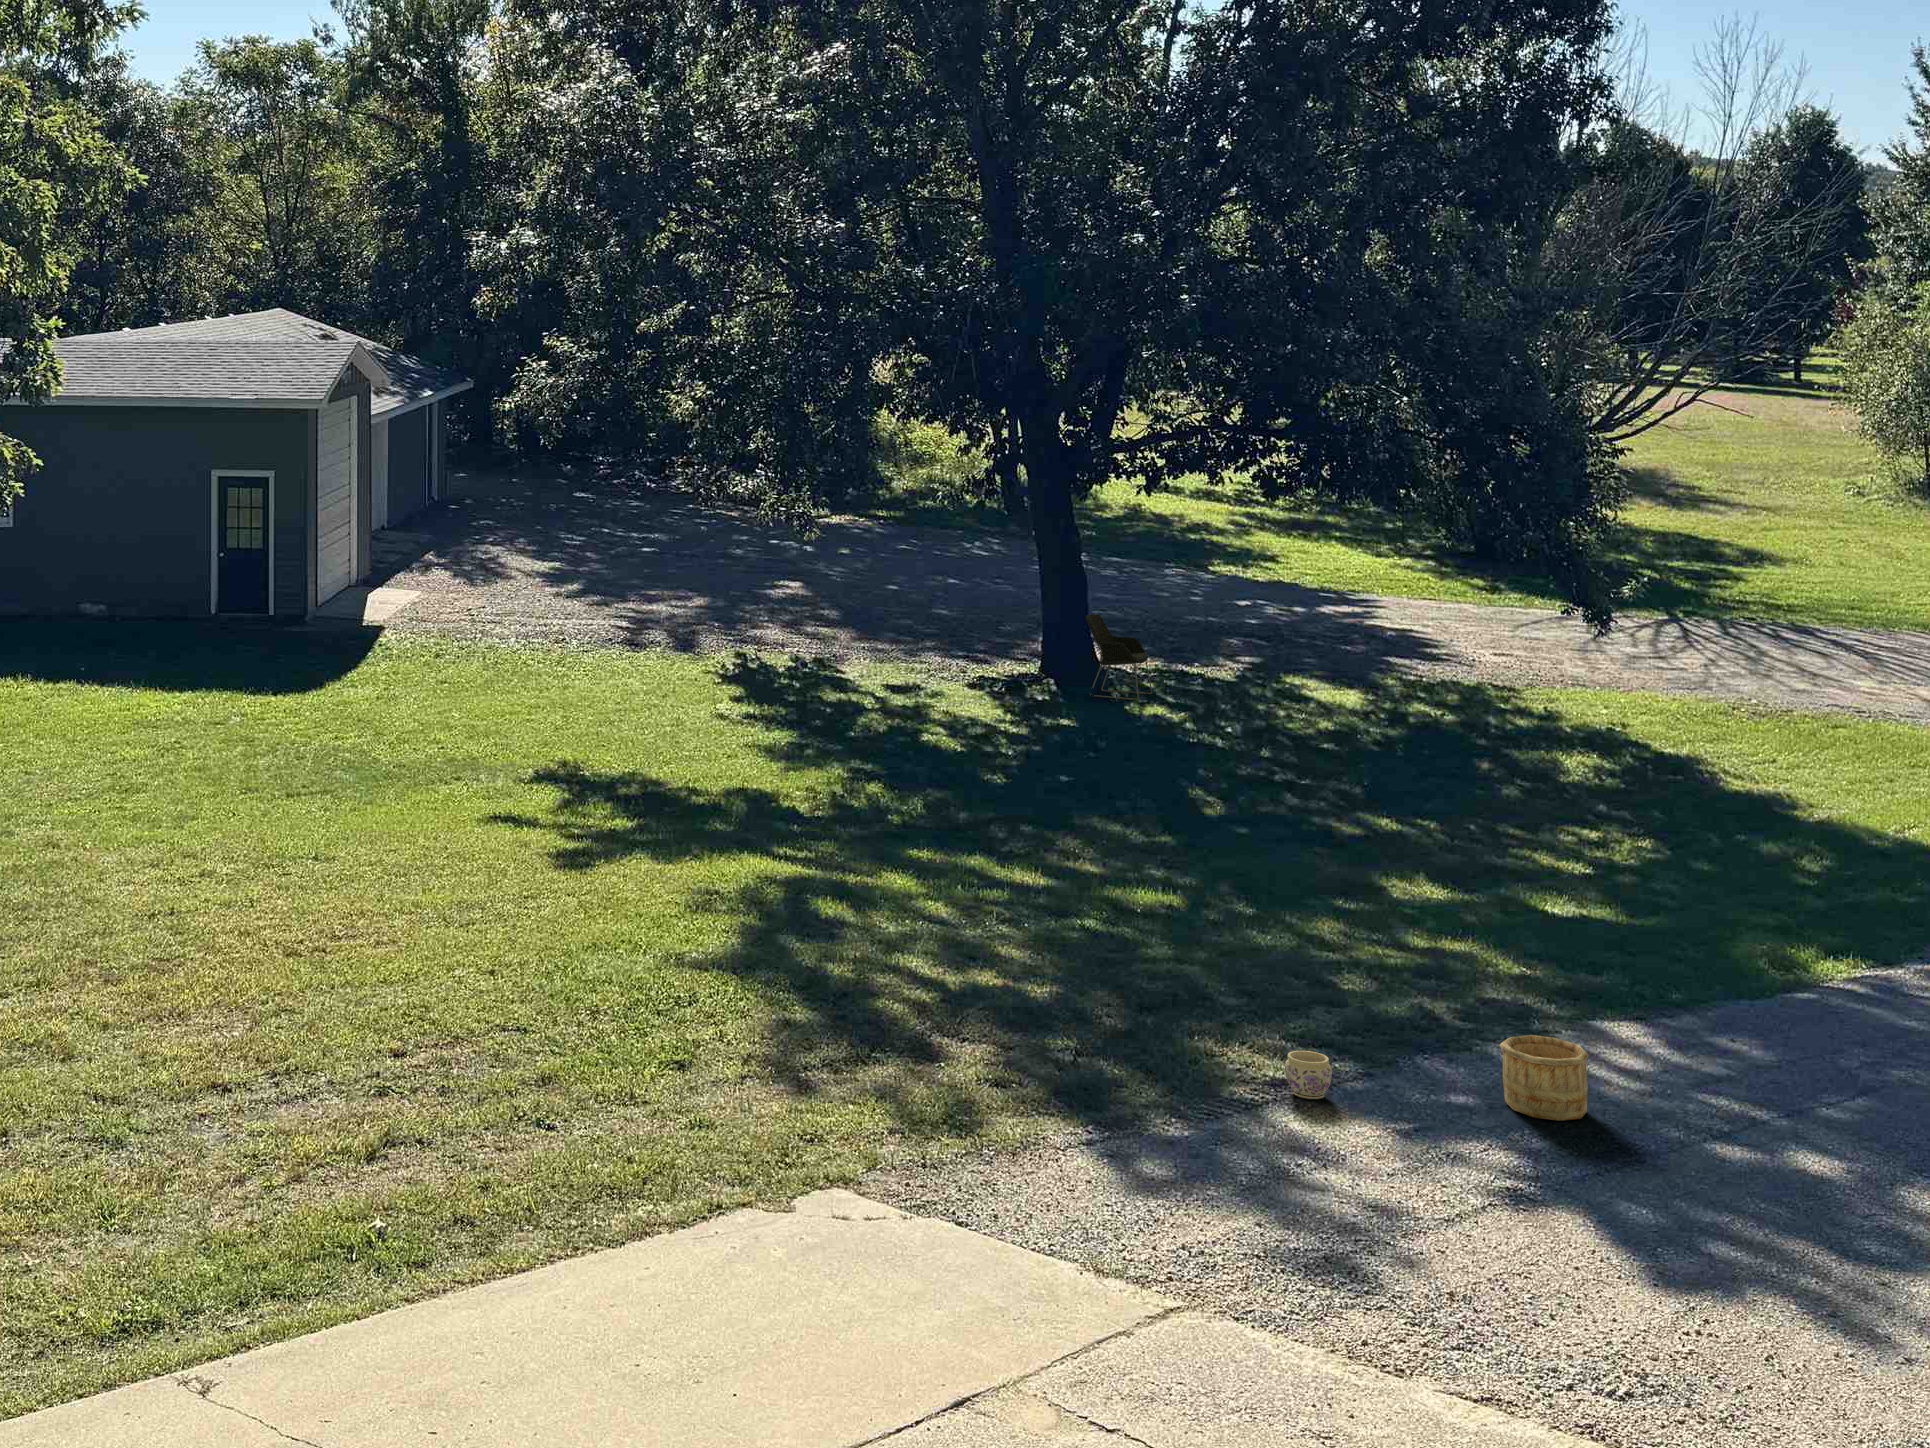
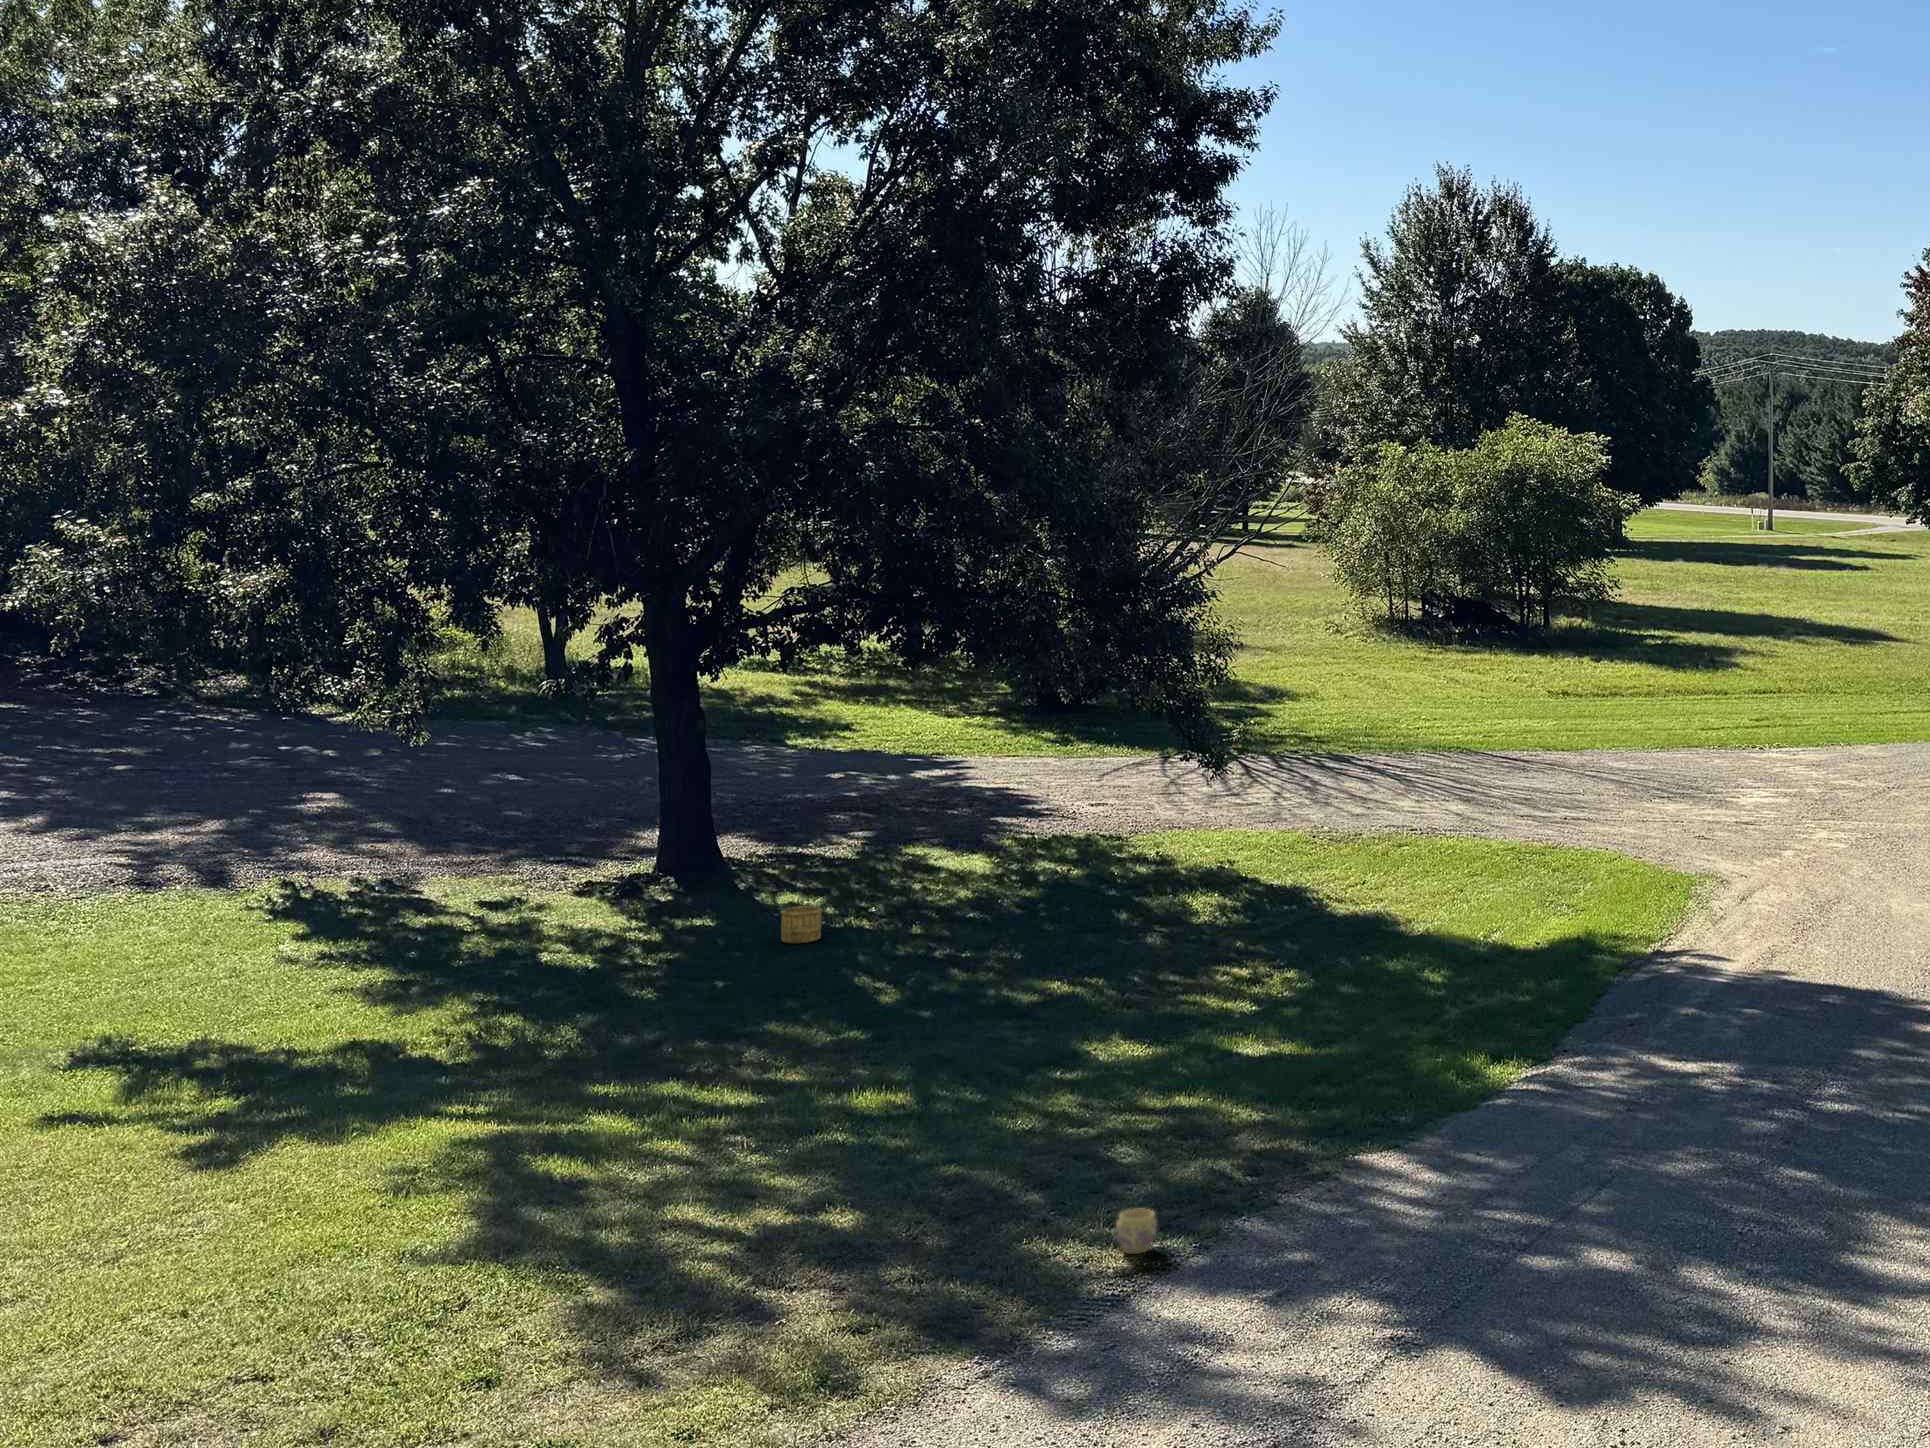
chair: present [1086,614,1153,701] -> none [718,800,785,890]
wooden bucket: present [1500,1035,1589,1121] -> present [780,906,823,943]

